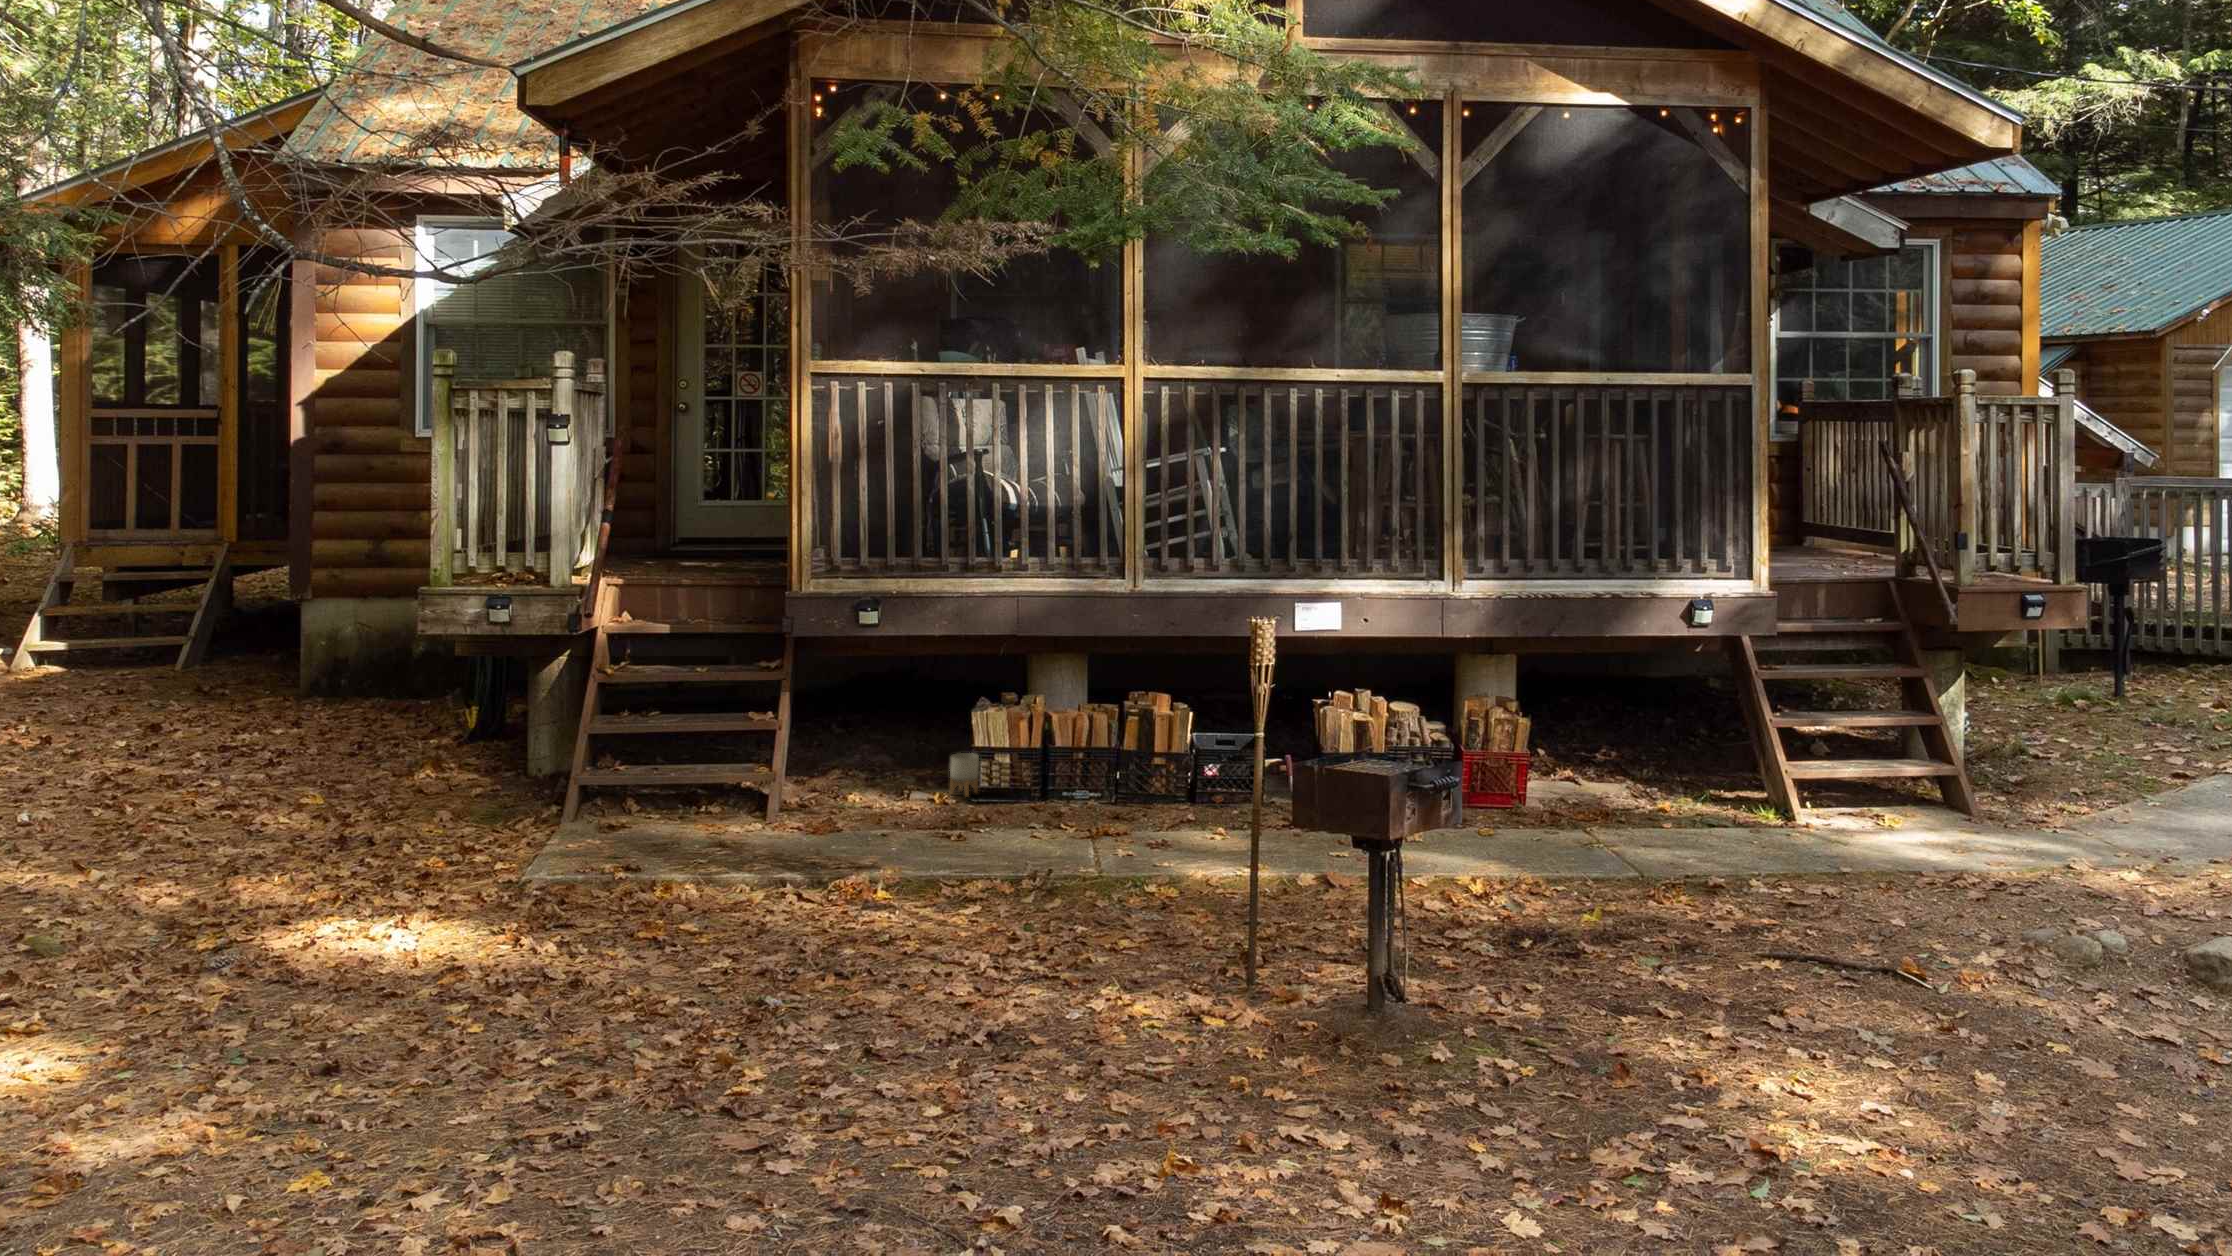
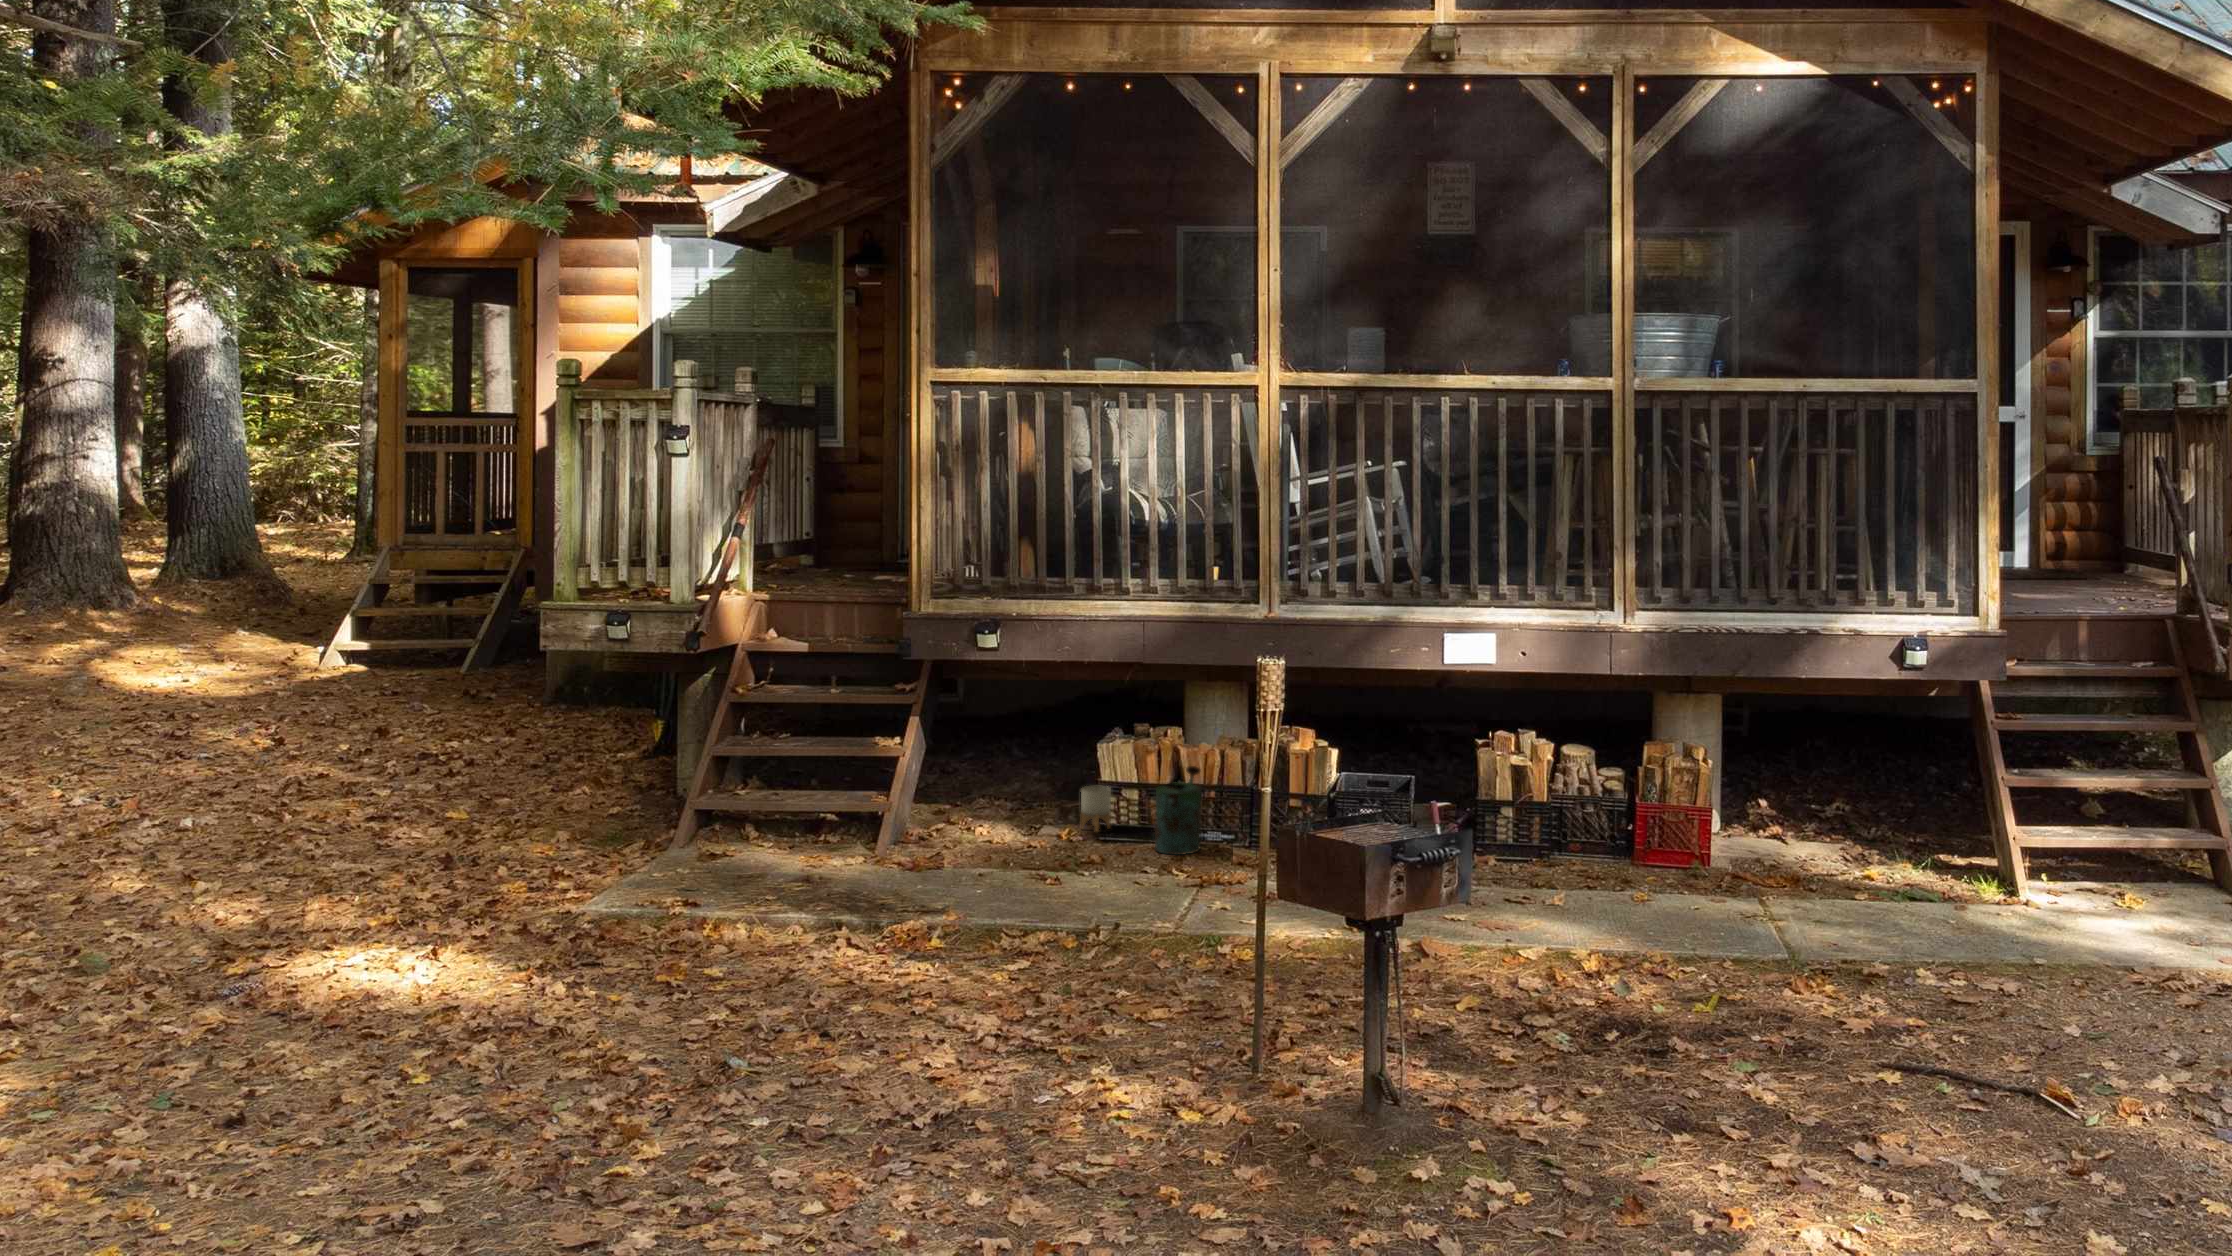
watering can: none [1032,732,1076,814] -> present [1155,766,1202,855]

